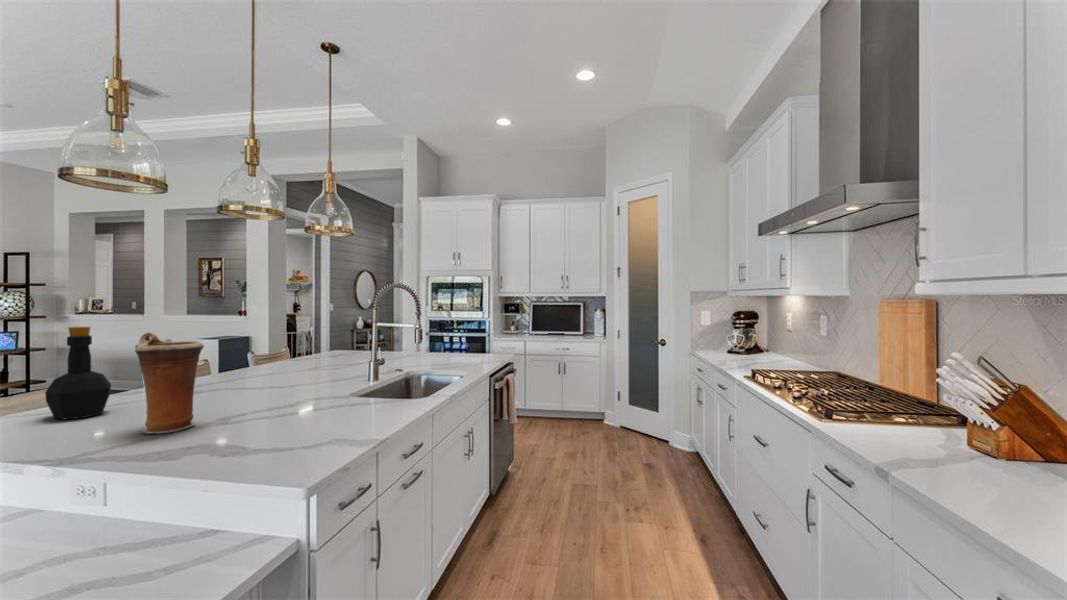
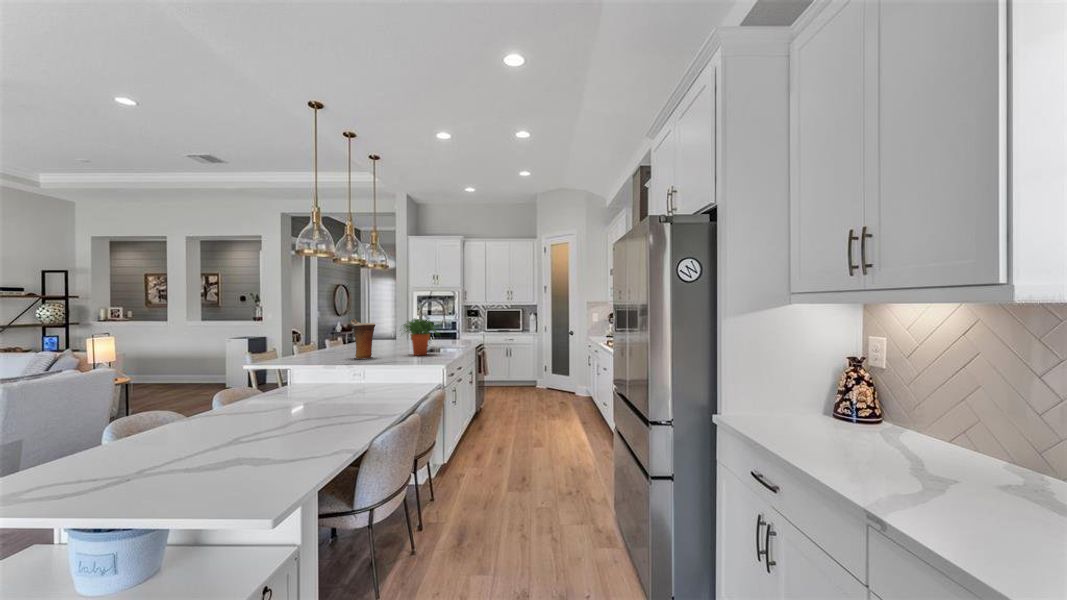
bottle: present [45,327,111,419] -> none [298,318,323,358]
potted plant: none [268,328,379,417] -> present [404,318,439,355]

